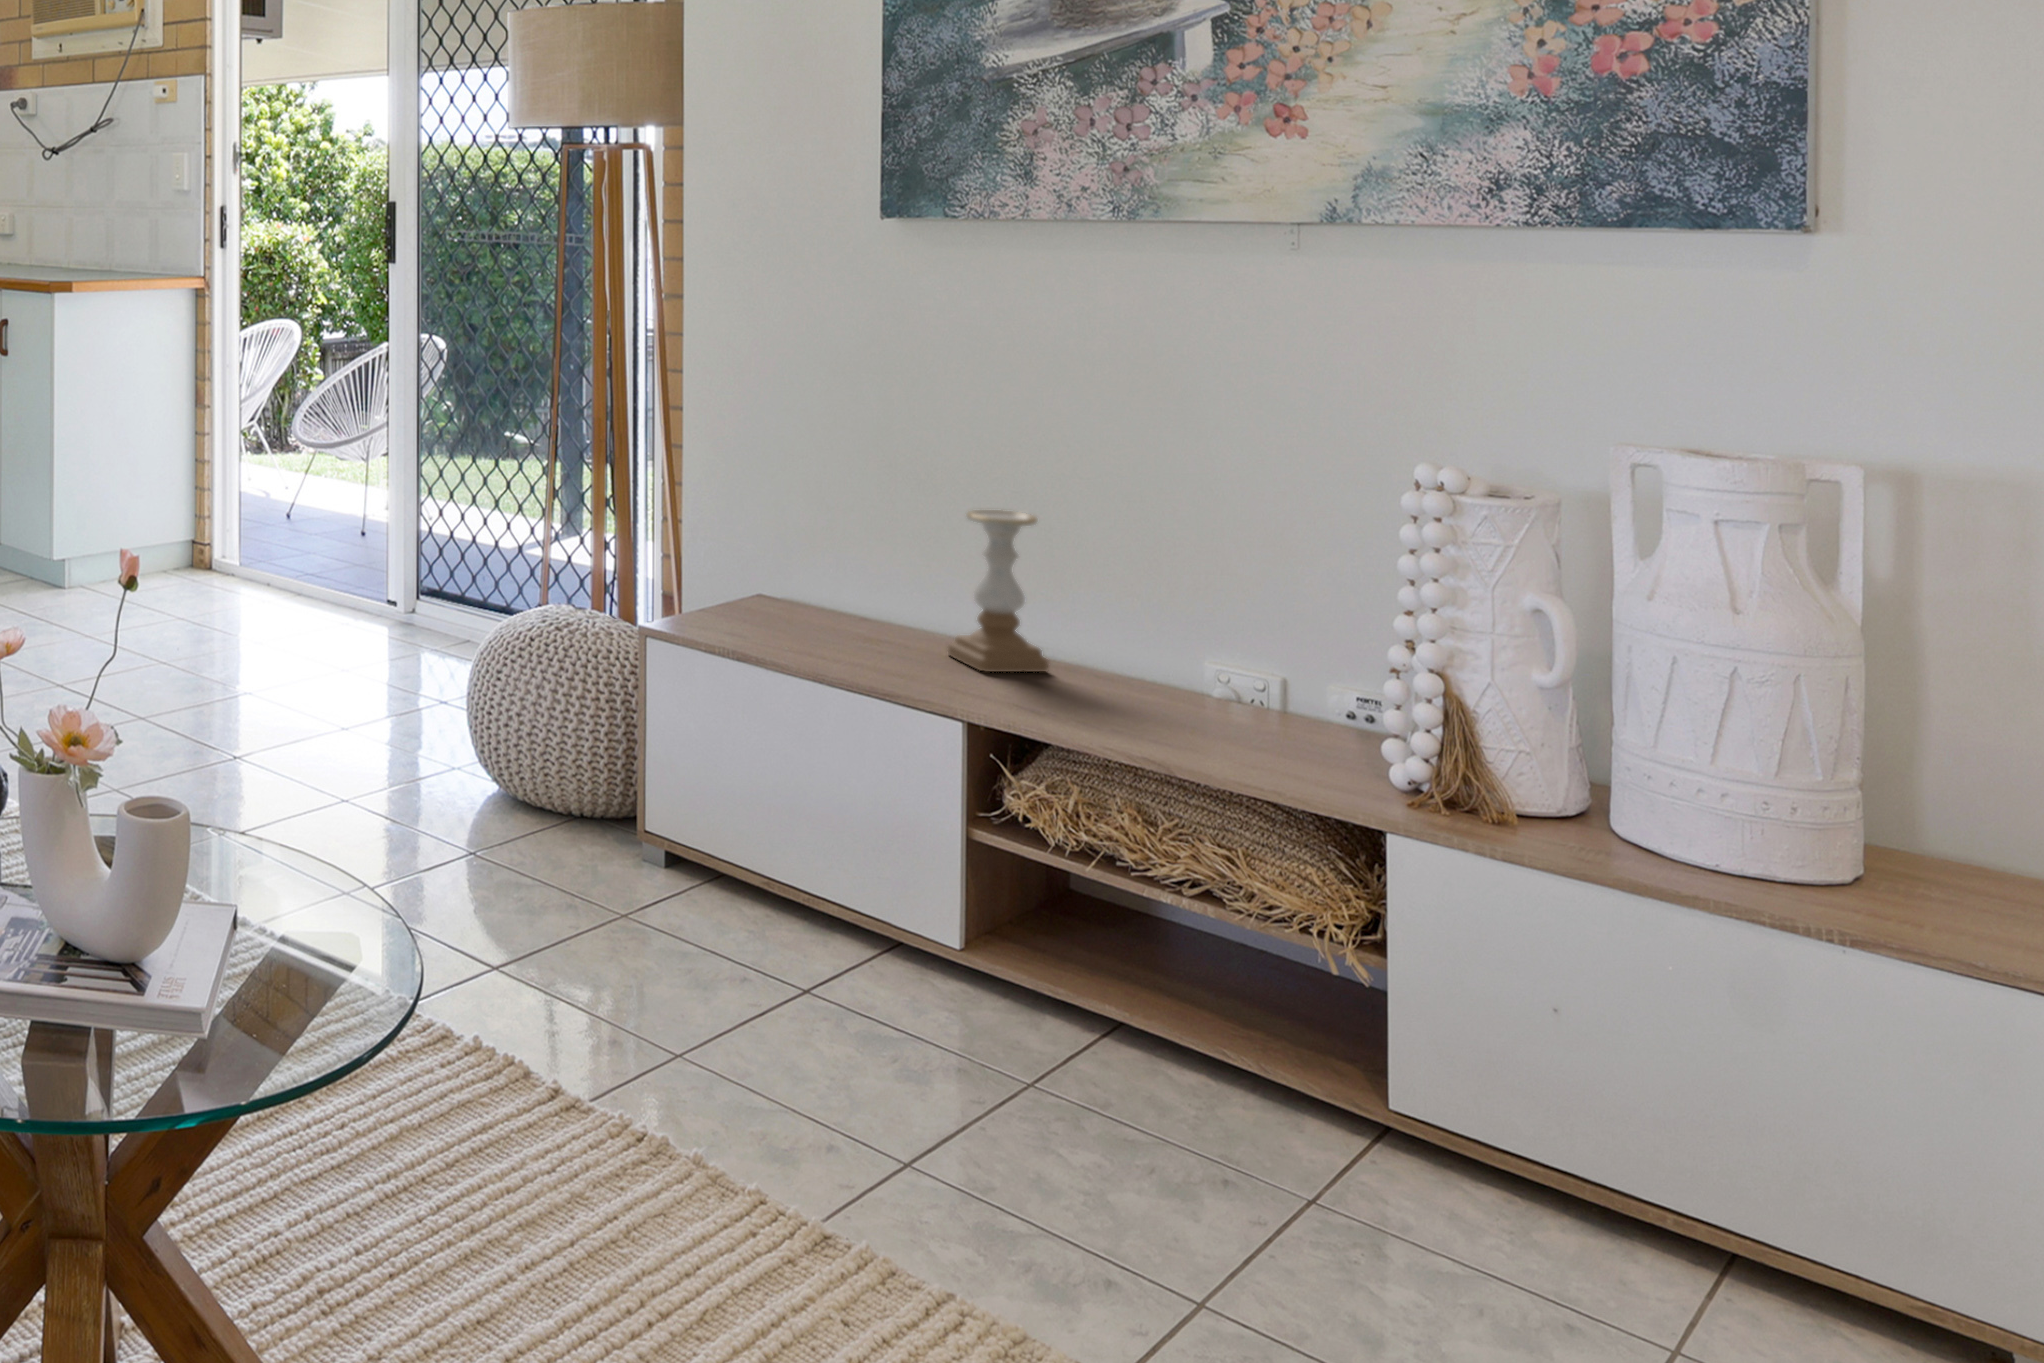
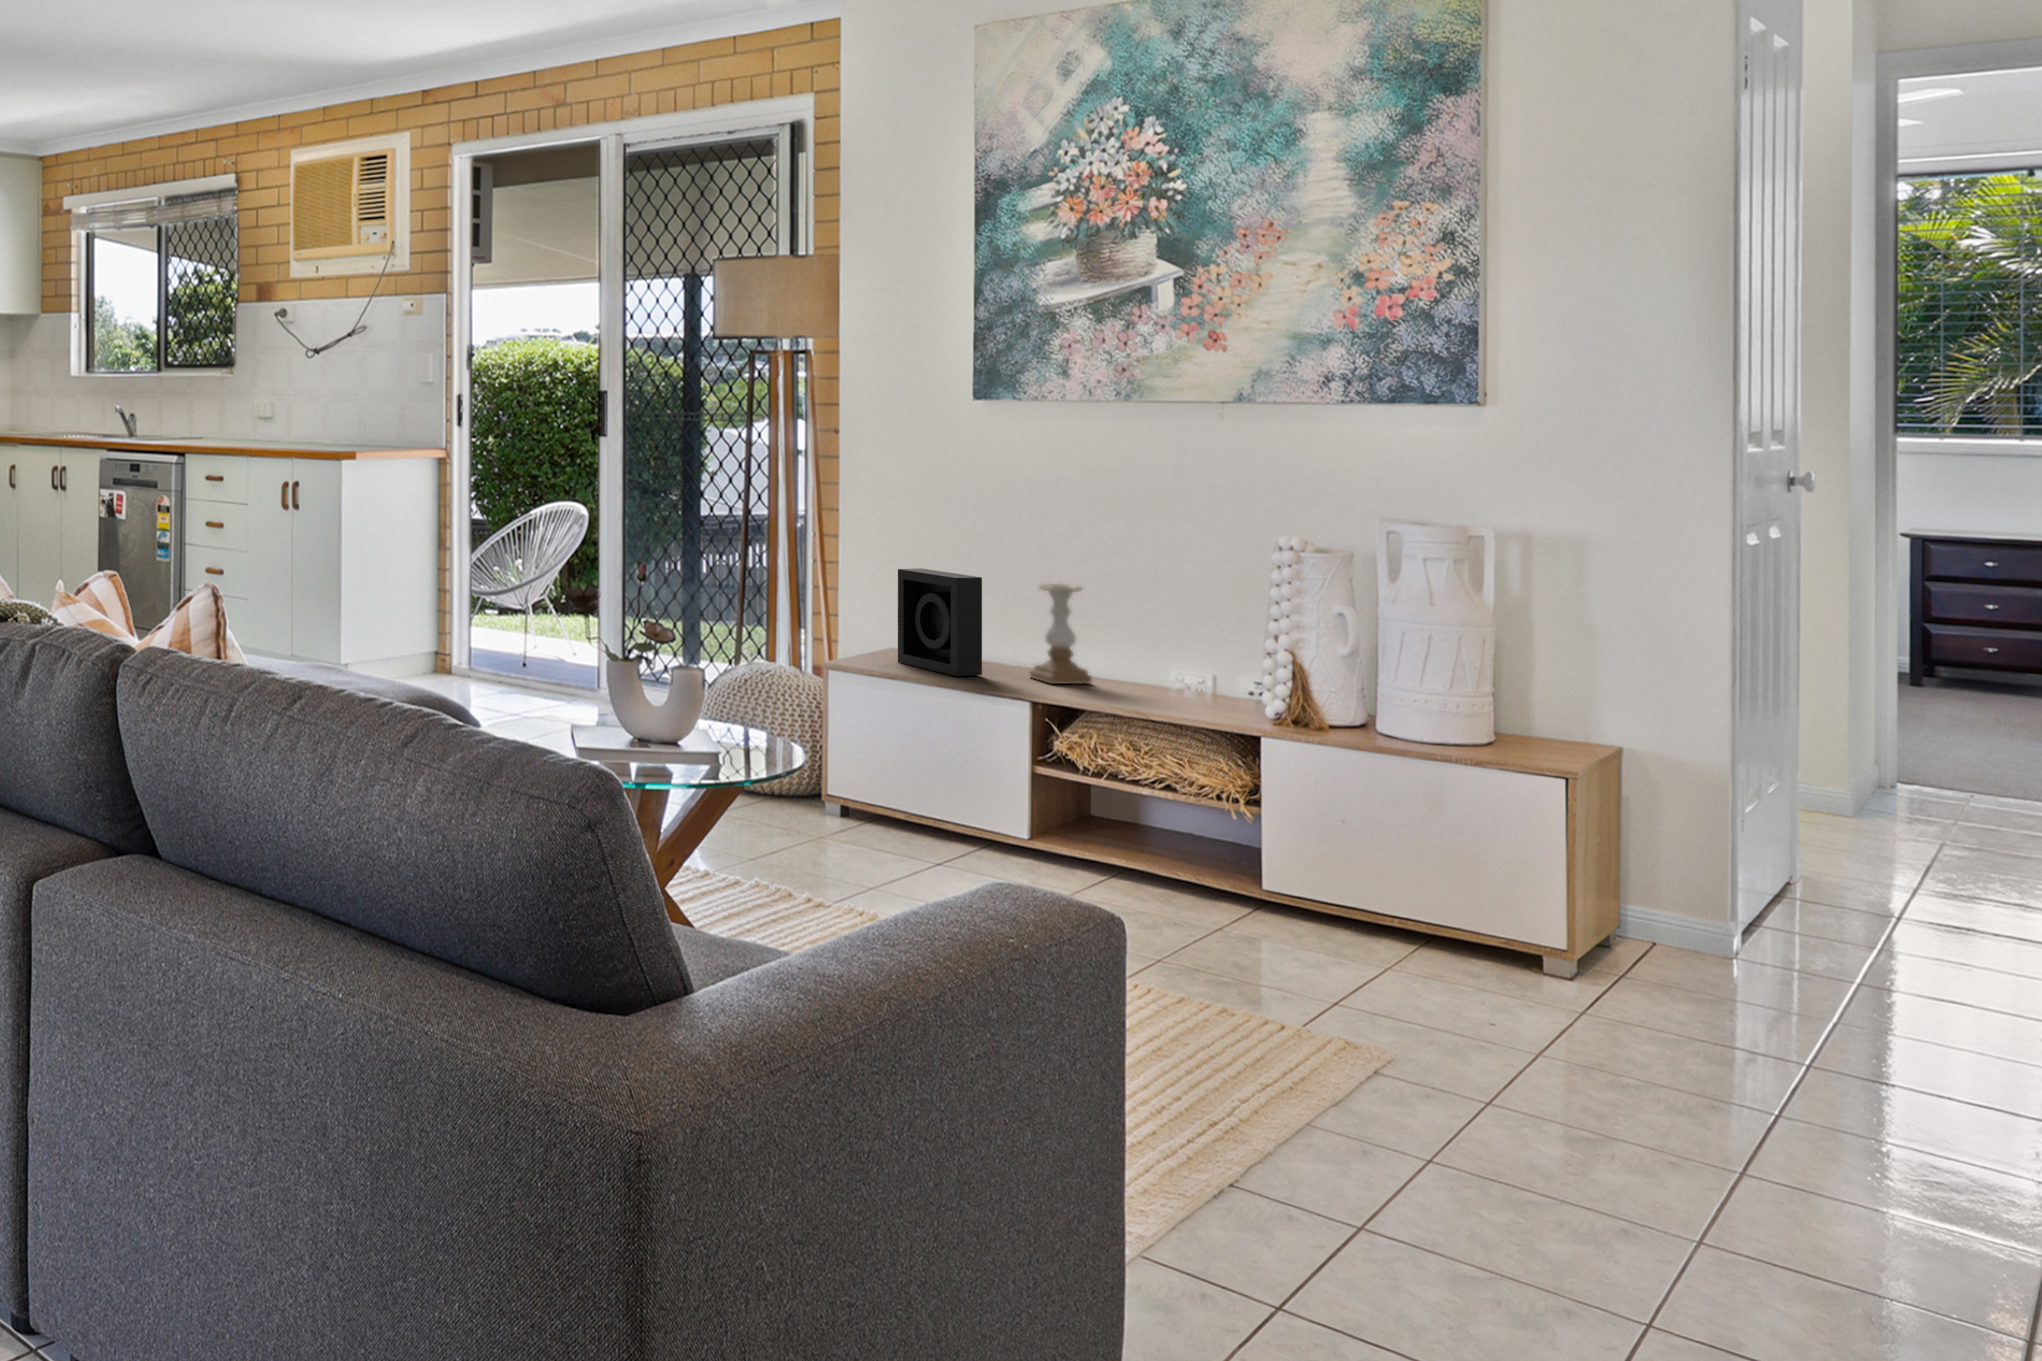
speaker: none [746,475,875,651] -> present [898,568,982,676]

